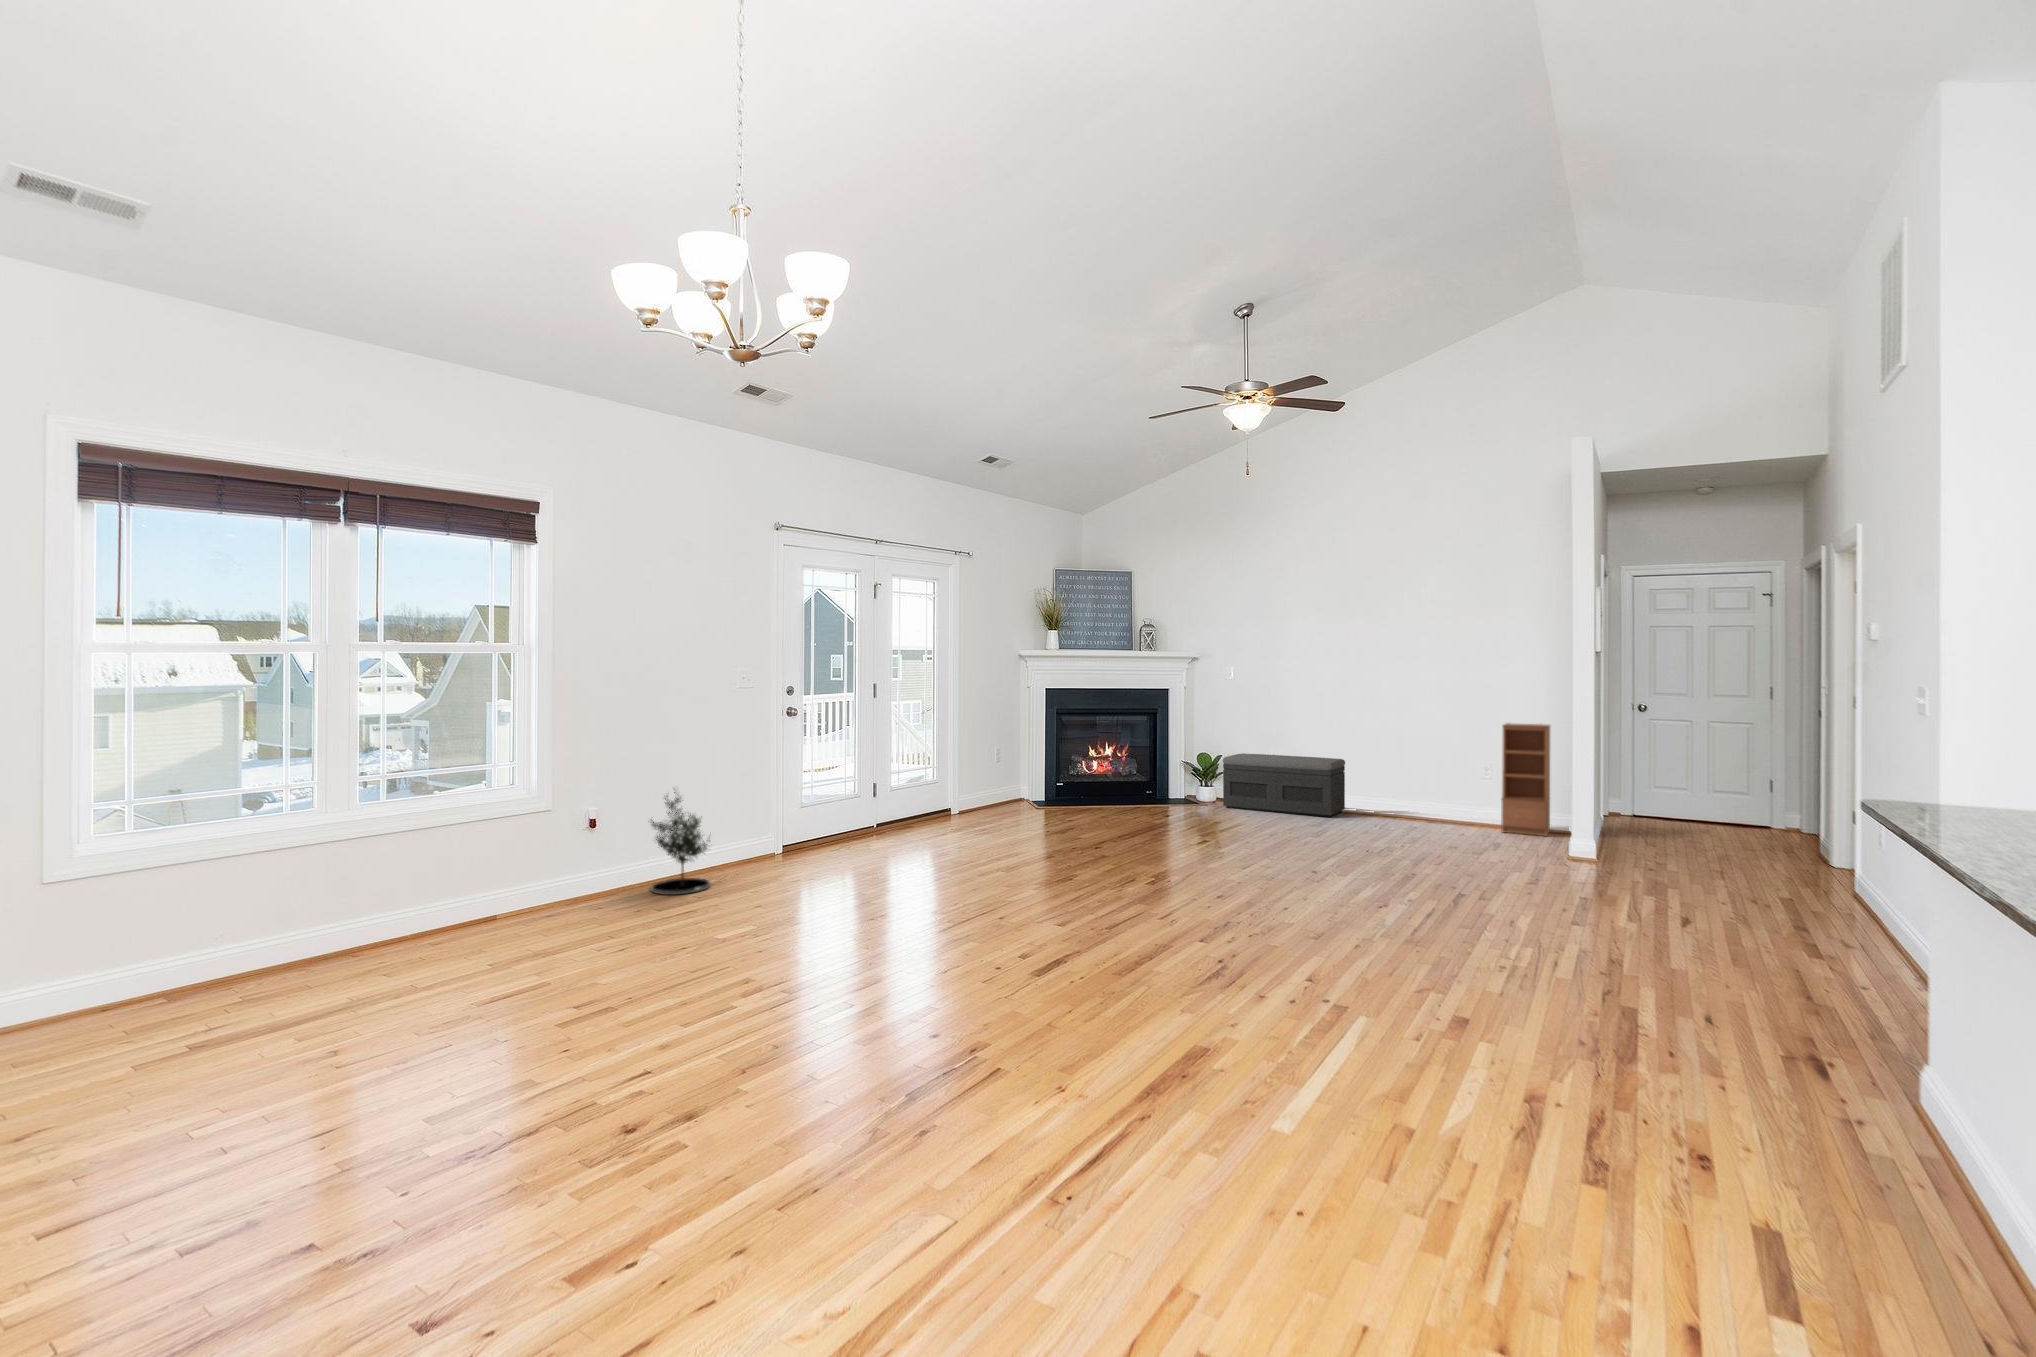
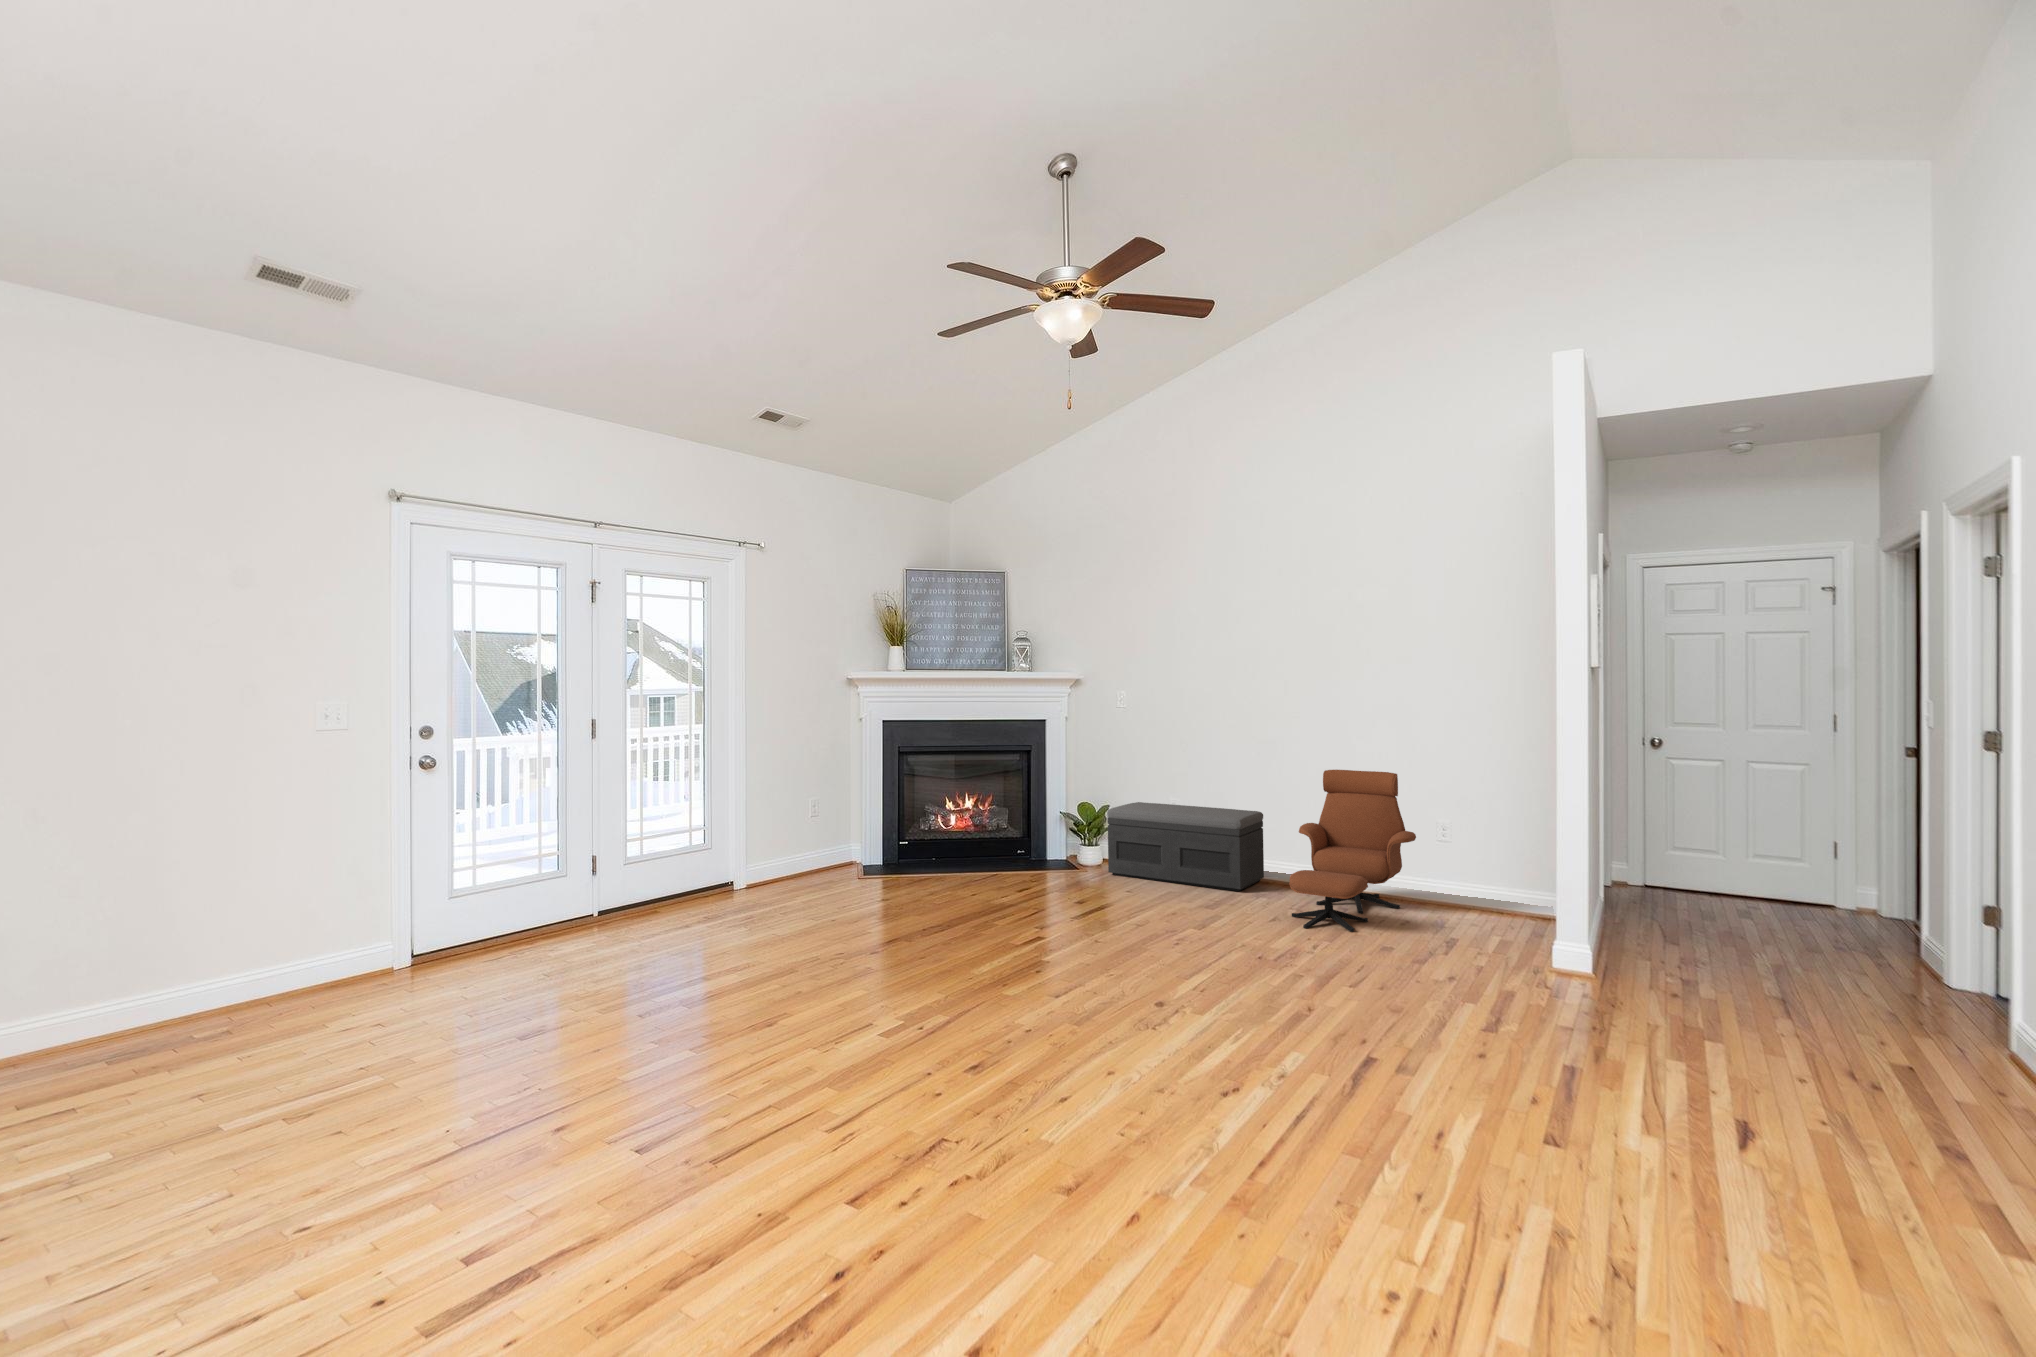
bookcase: present [1501,723,1550,836] -> none [1463,767,1532,926]
lounge chair: none [1375,726,1466,838] -> present [1289,770,1416,932]
potted tree: present [650,792,711,895] -> none [113,894,241,1067]

